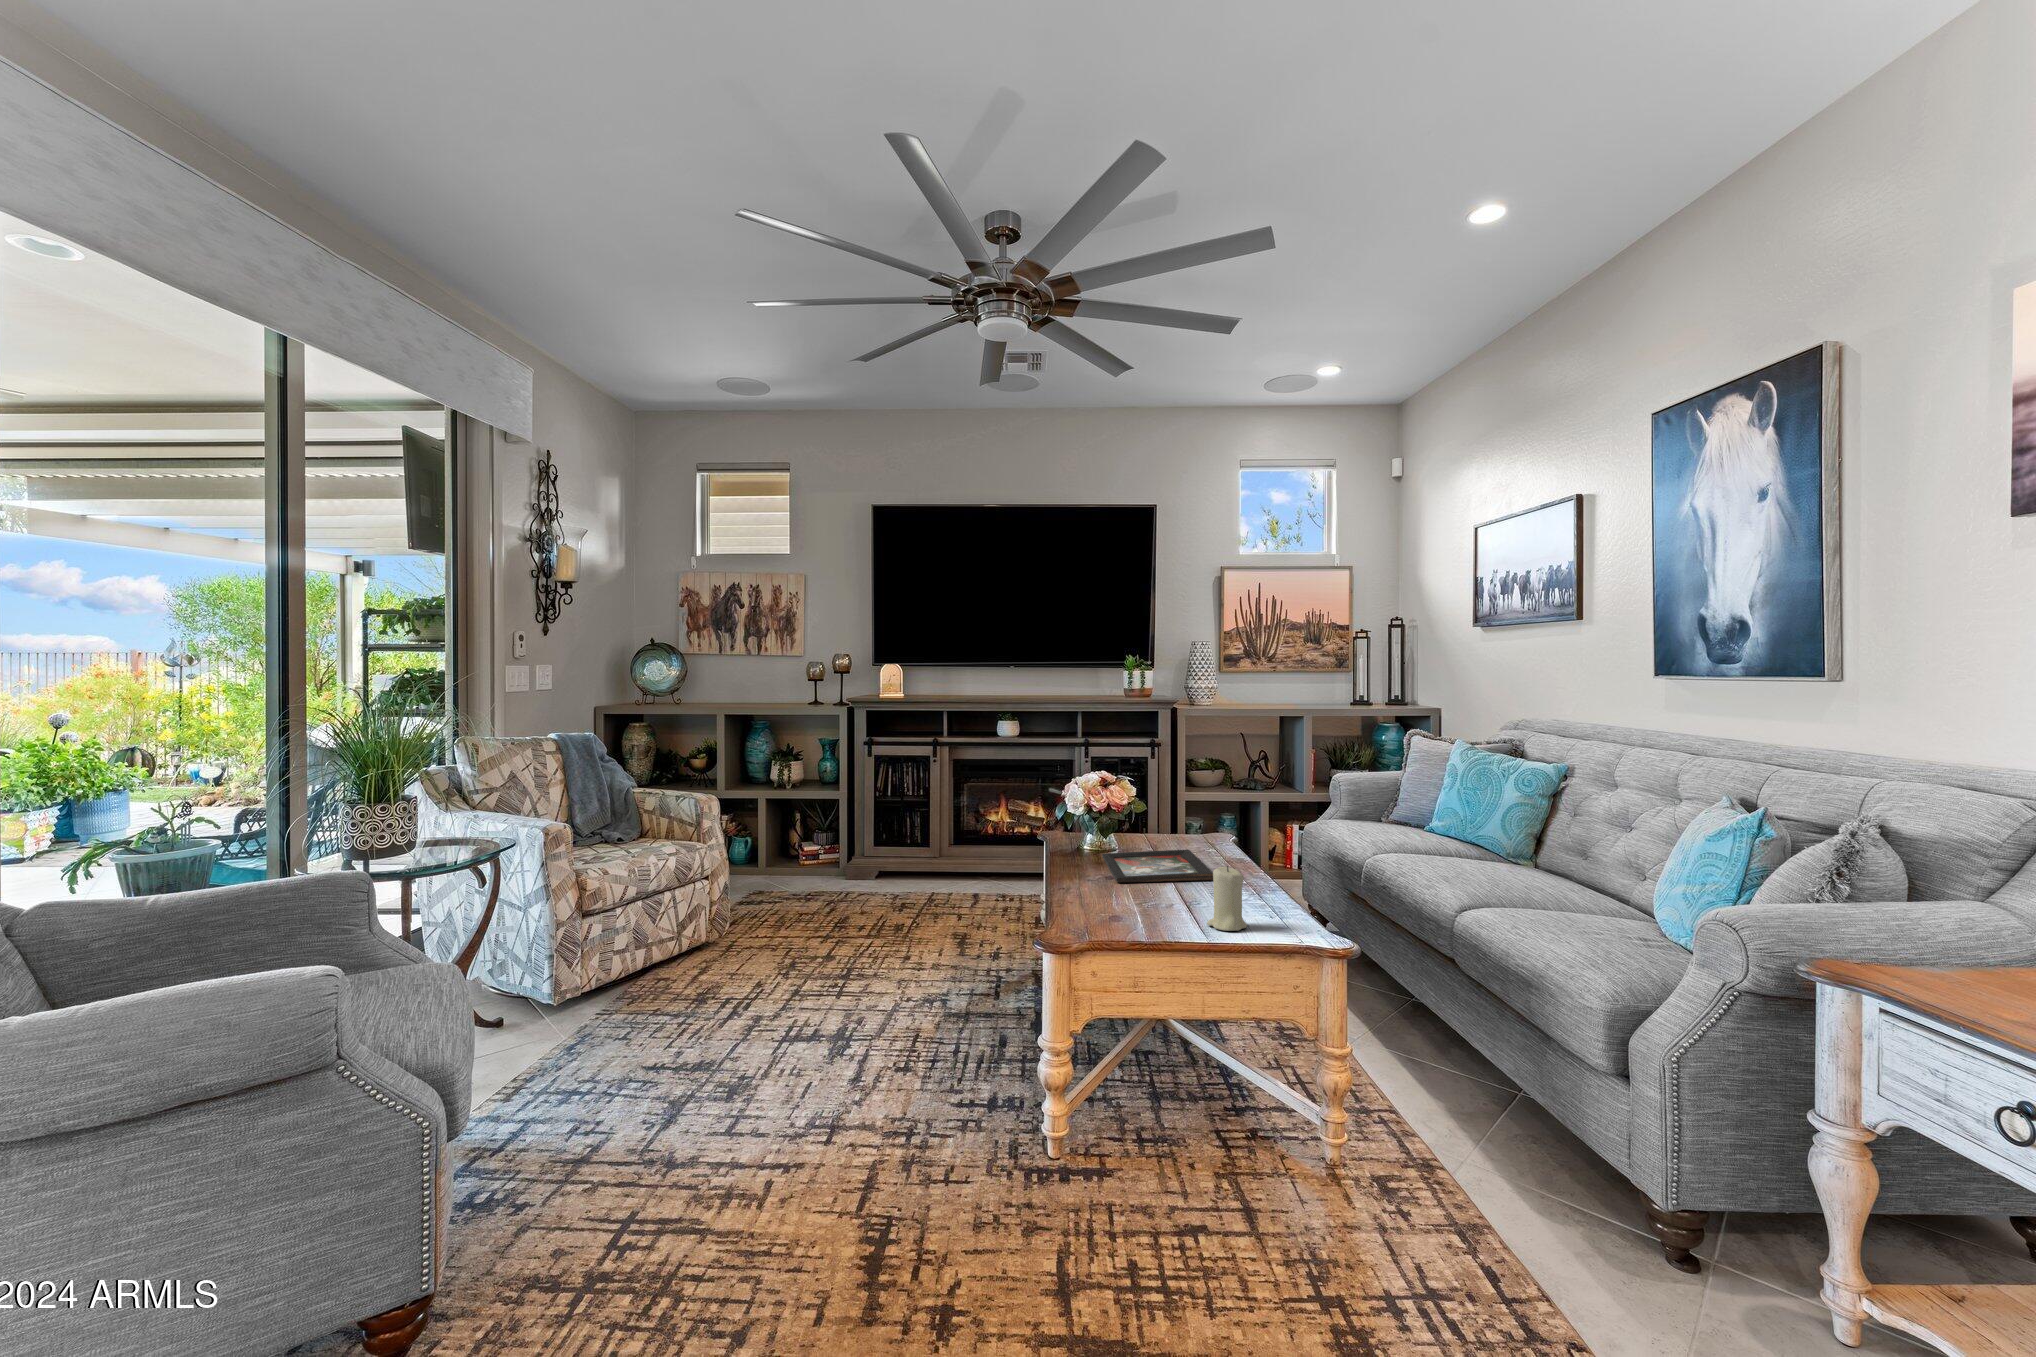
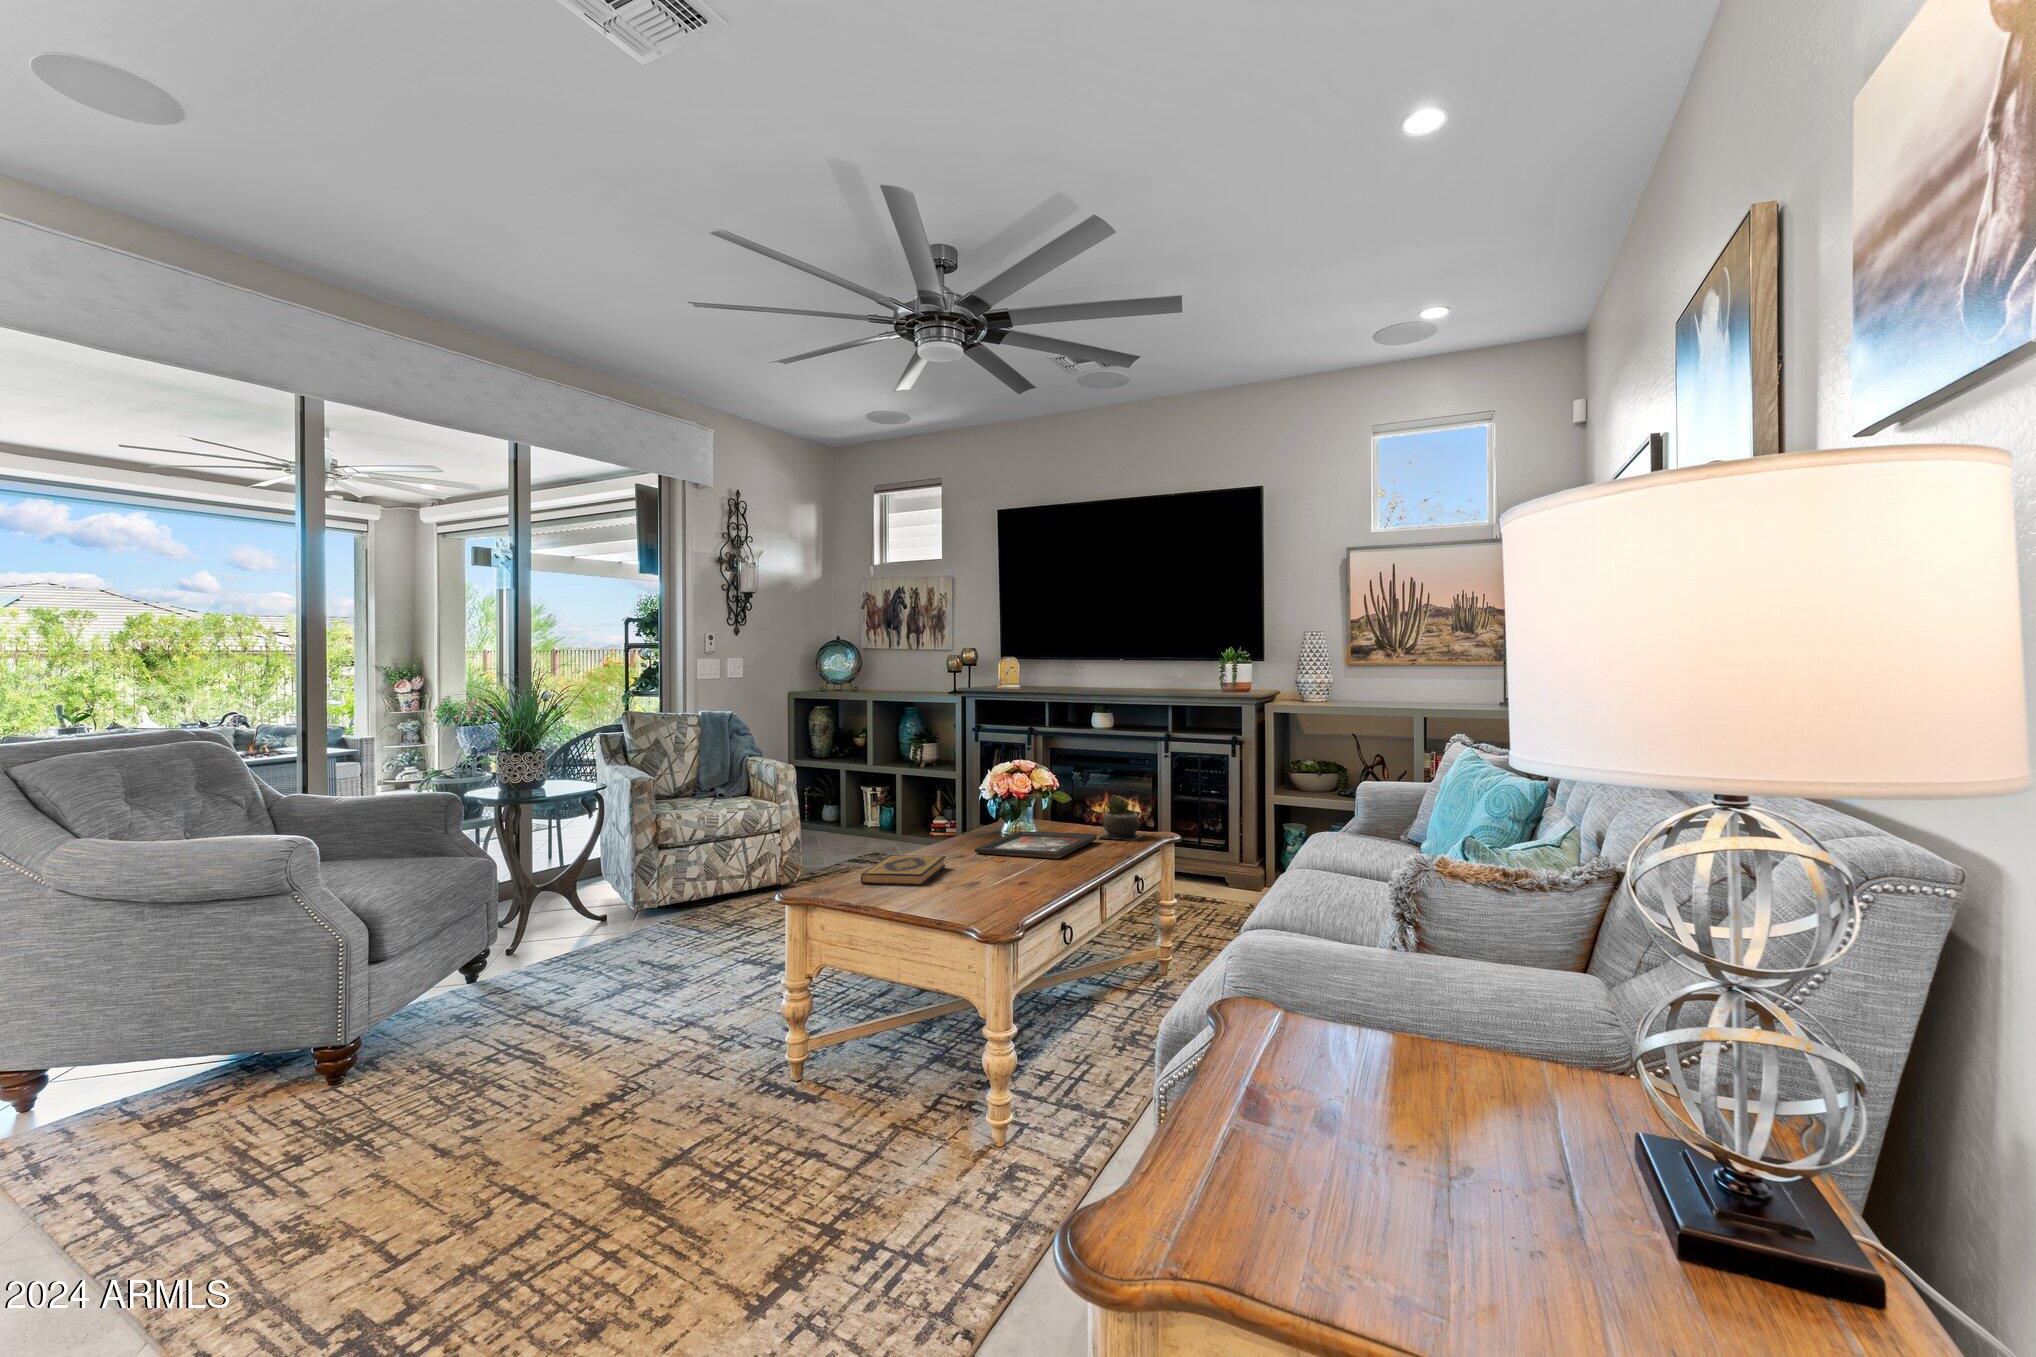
succulent plant: none [1171,807,1216,854] -> present [1100,797,1142,841]
candle: present [1207,866,1247,931] -> none [943,833,975,892]
hardback book: none [1077,891,1178,934] -> present [861,855,946,886]

